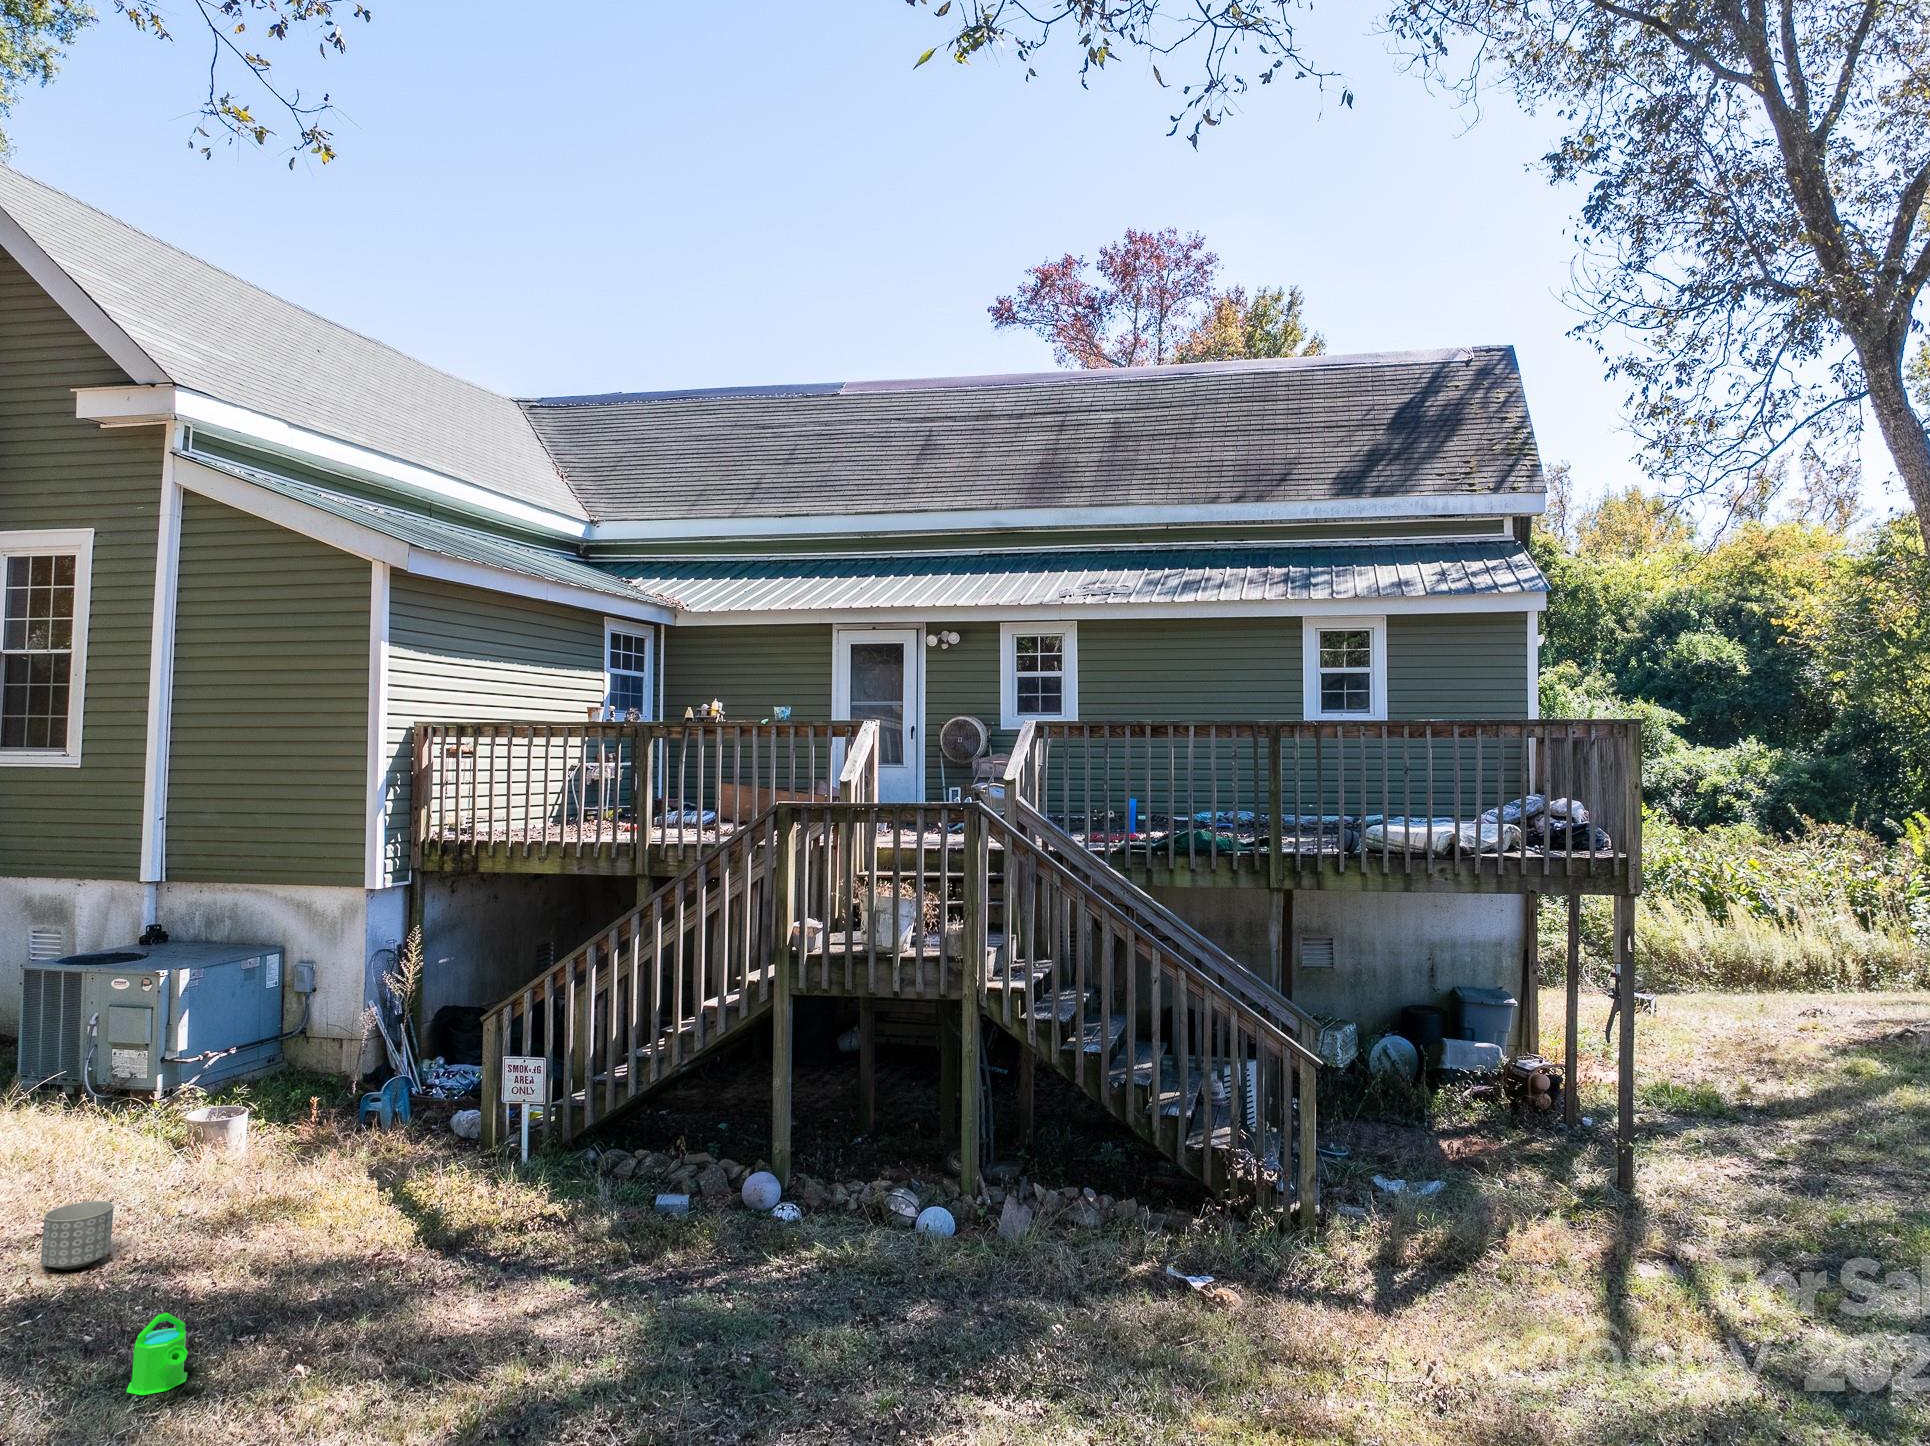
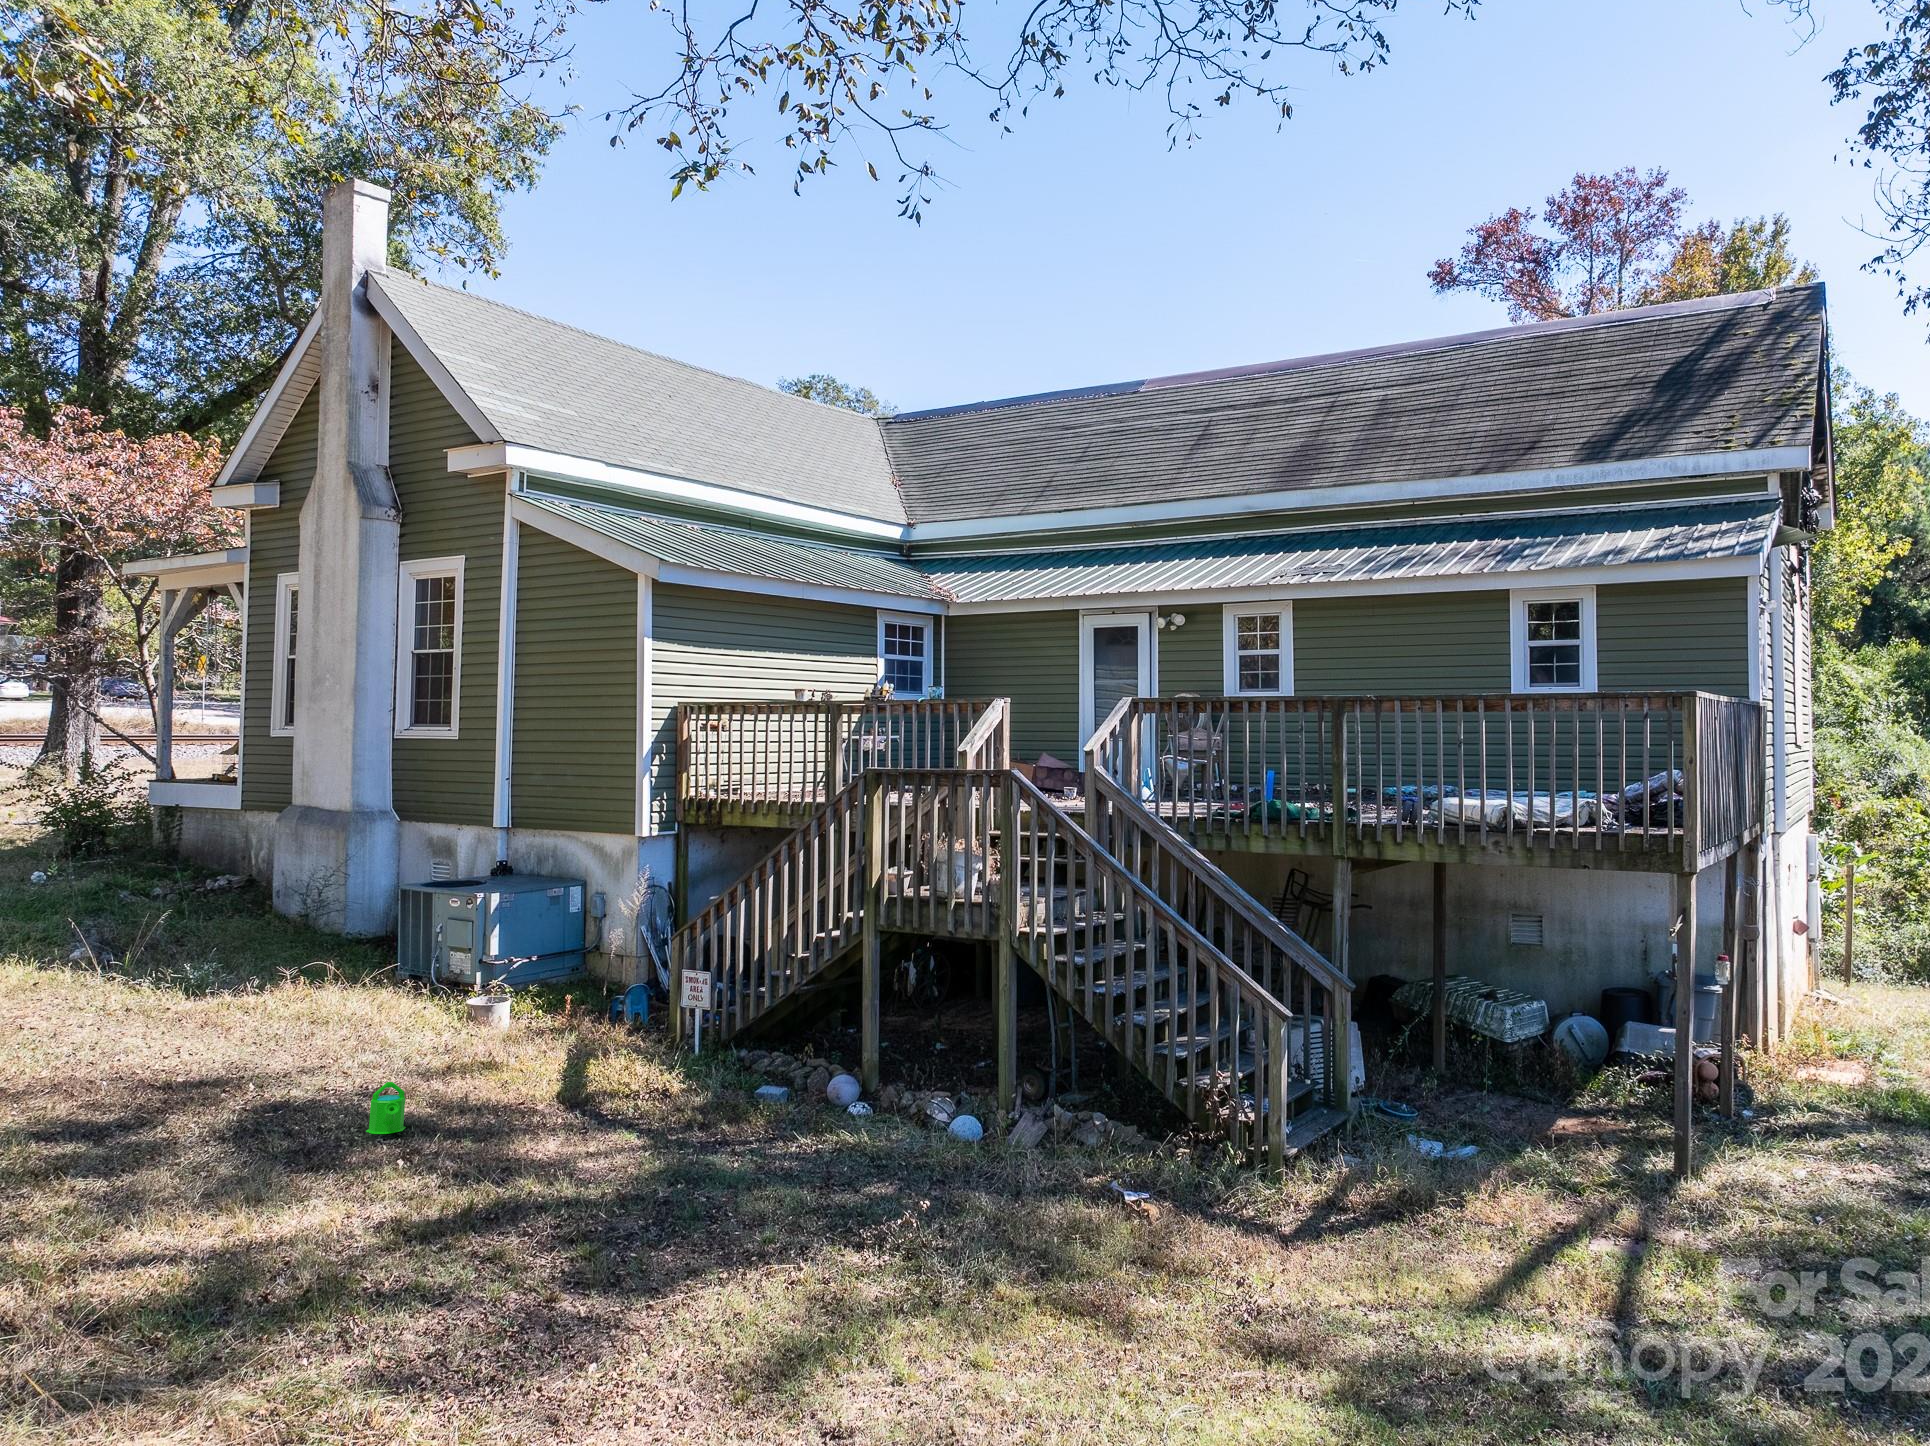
planter: present [41,1201,114,1270] -> none [355,1026,401,1070]

